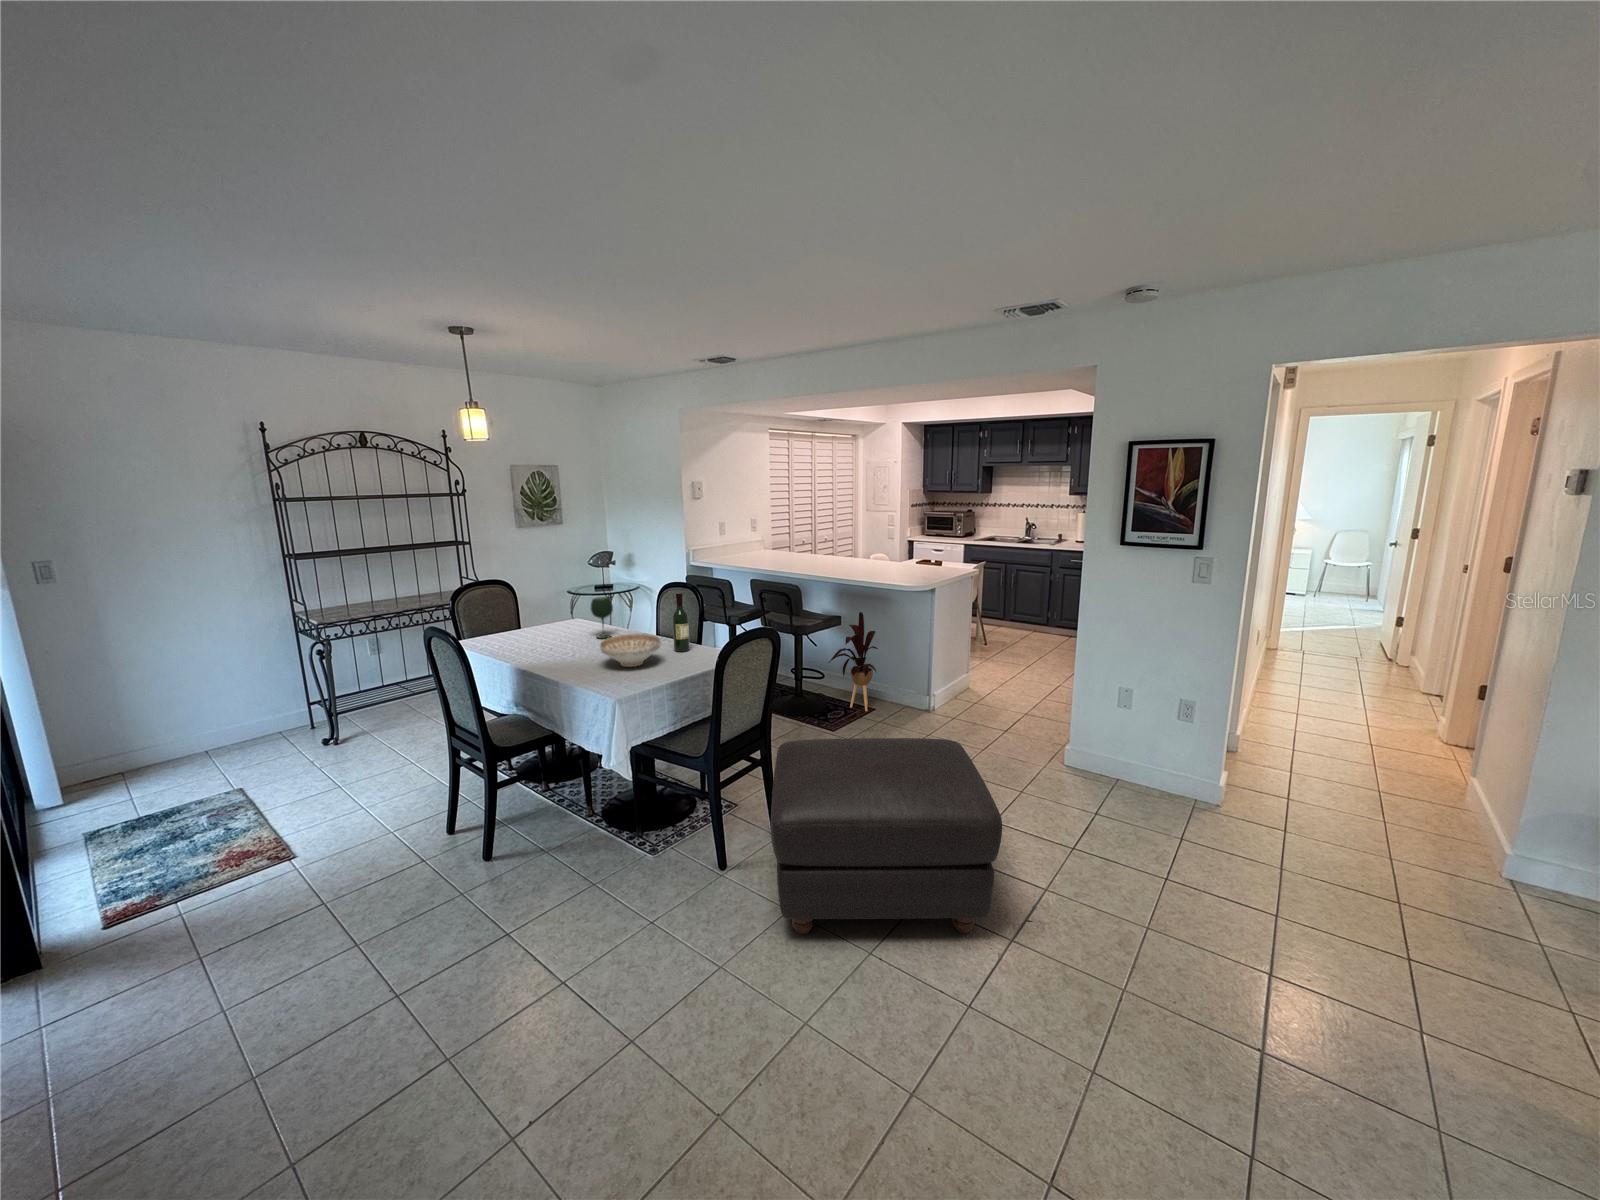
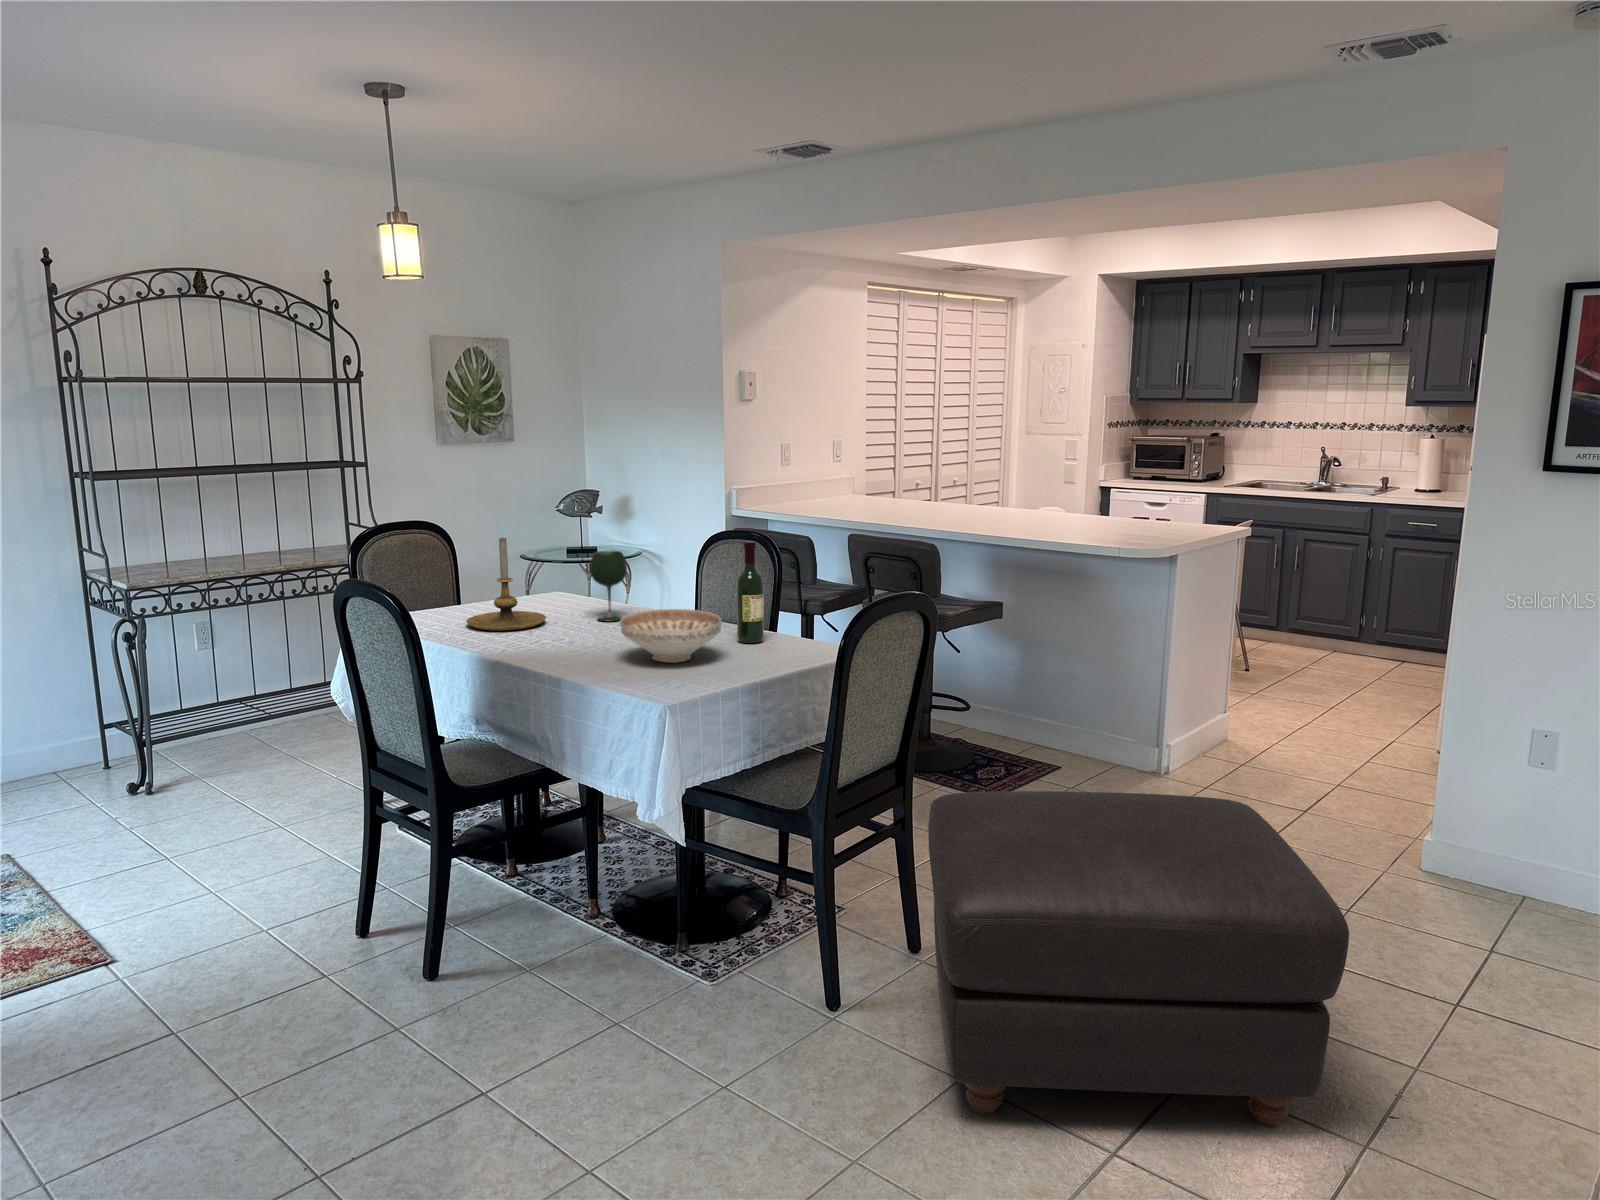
candle holder: none [516,592,565,647] -> present [466,538,546,630]
house plant: present [829,612,878,711] -> none [979,594,1073,772]

